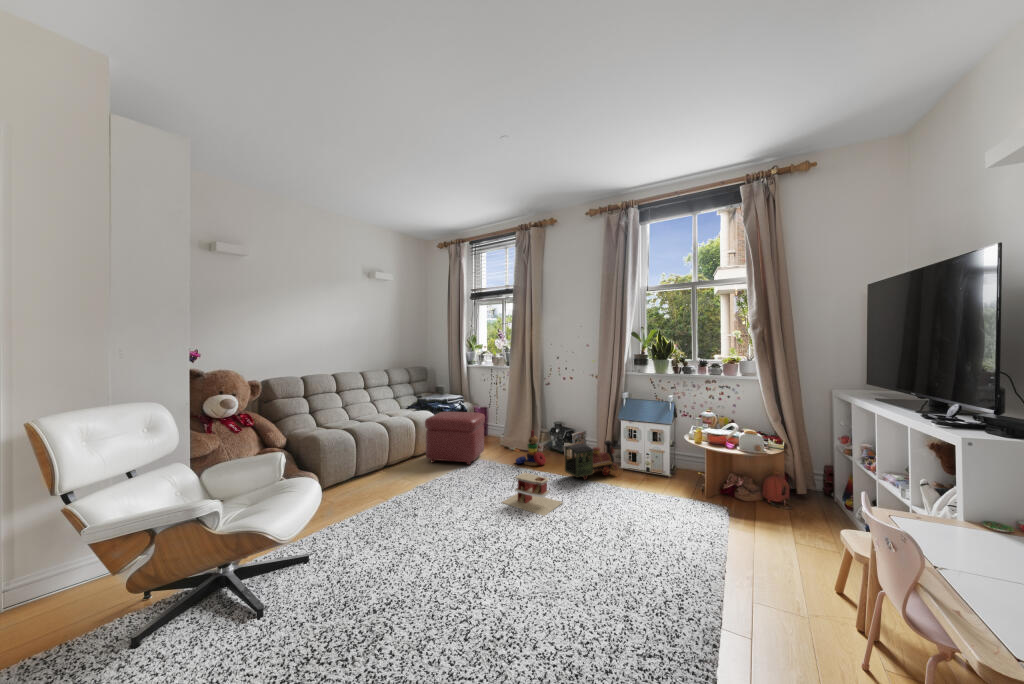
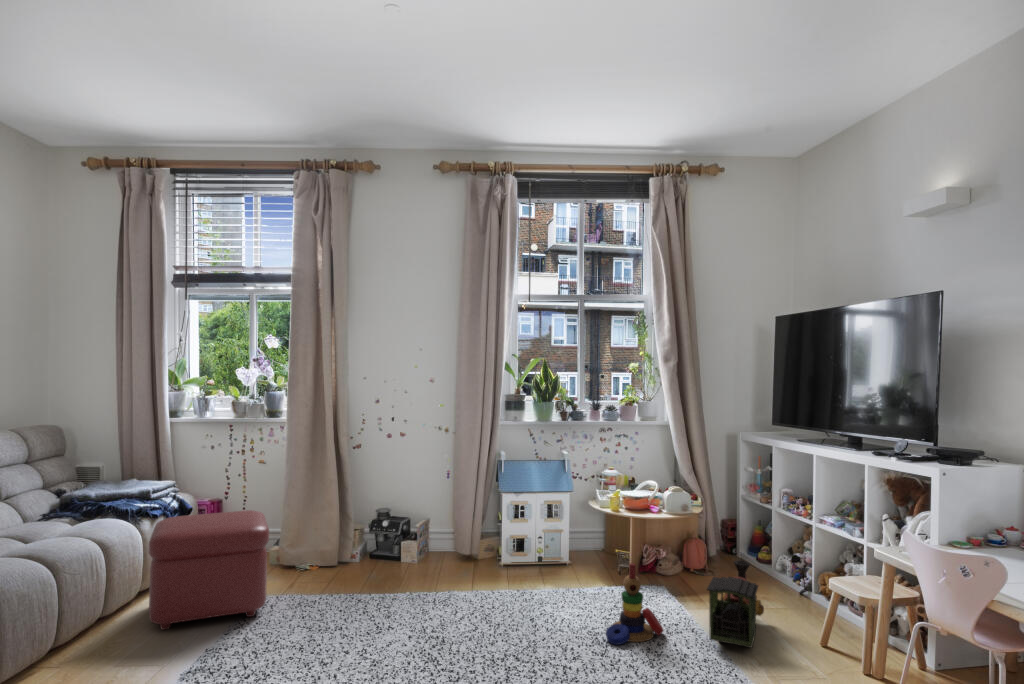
stacking toy: present [516,430,546,466] -> present [606,563,663,645]
toy train: present [564,441,618,480] -> present [707,560,764,648]
toy house: present [502,473,562,516] -> none [396,604,488,667]

